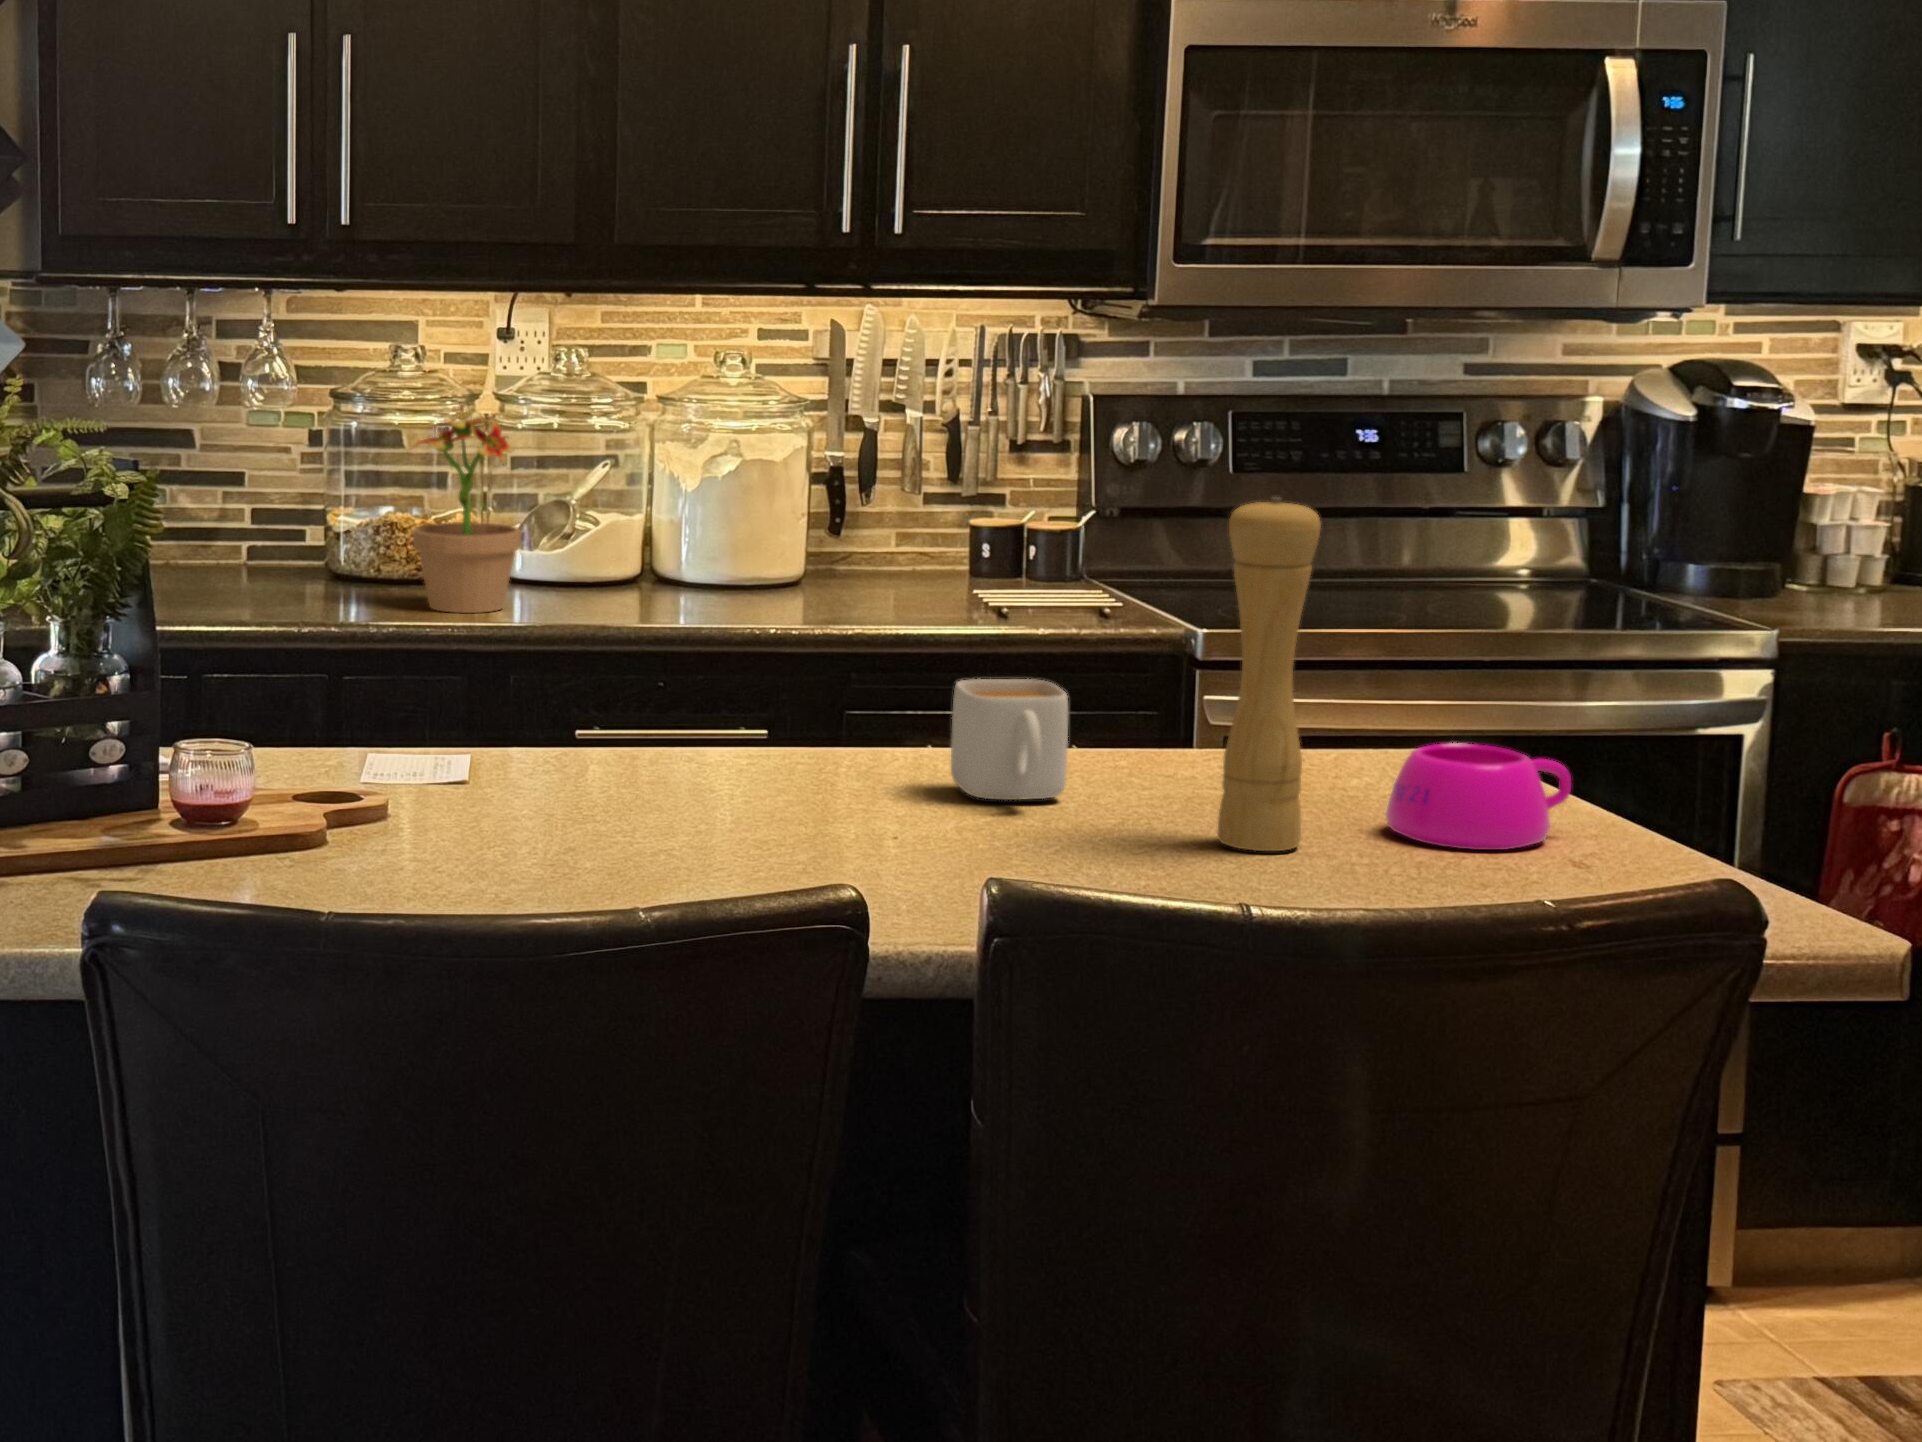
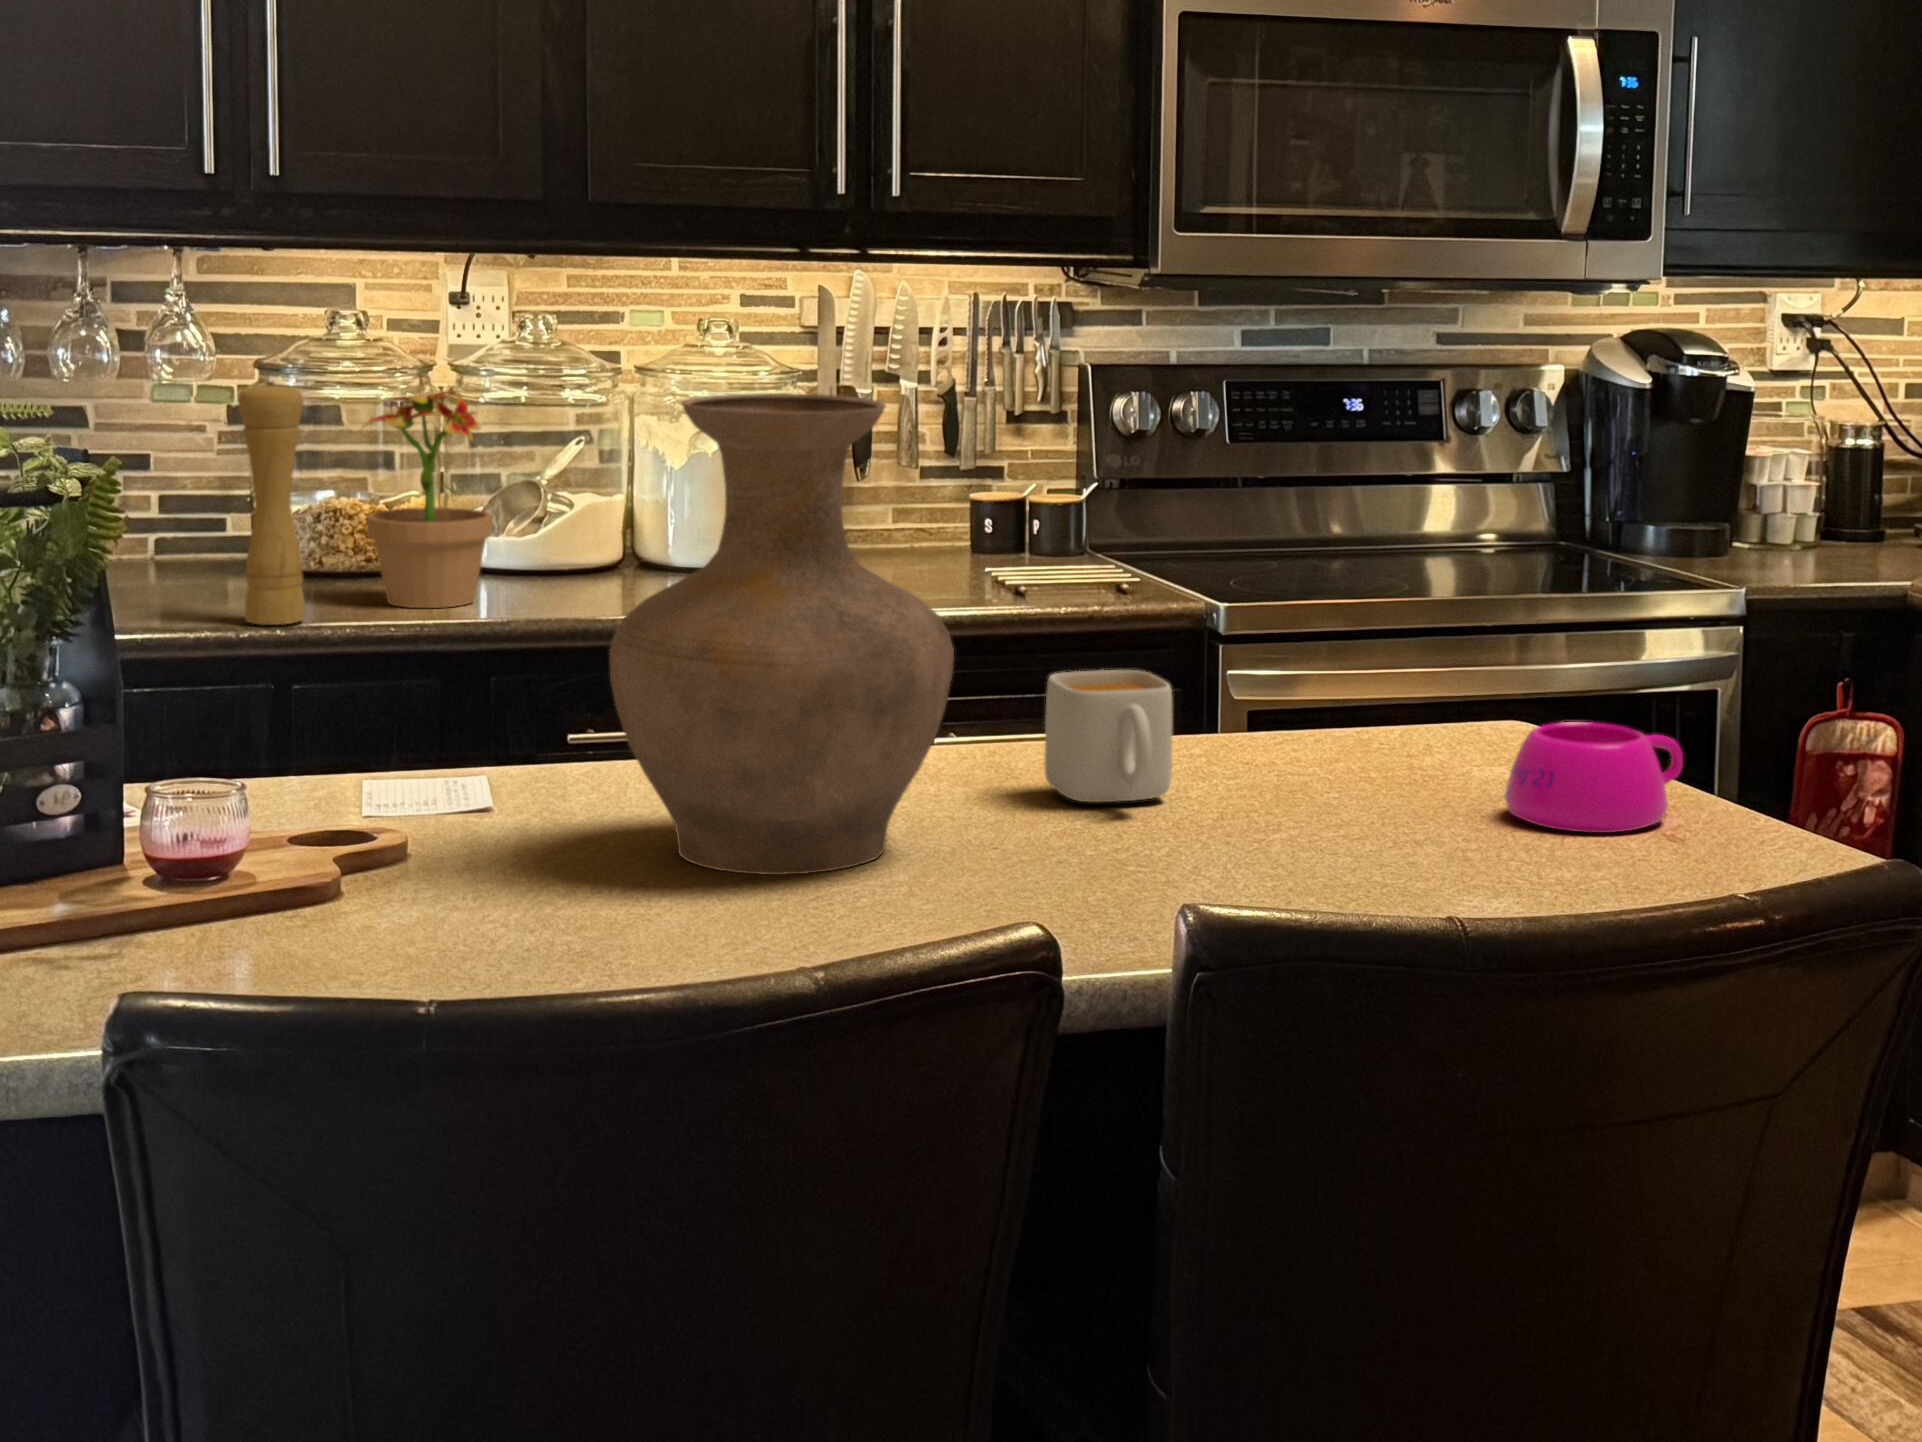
vase: none [550,421,851,844] -> present [609,393,954,875]
pepper mill: present [1217,497,1321,851] -> present [238,381,305,625]

